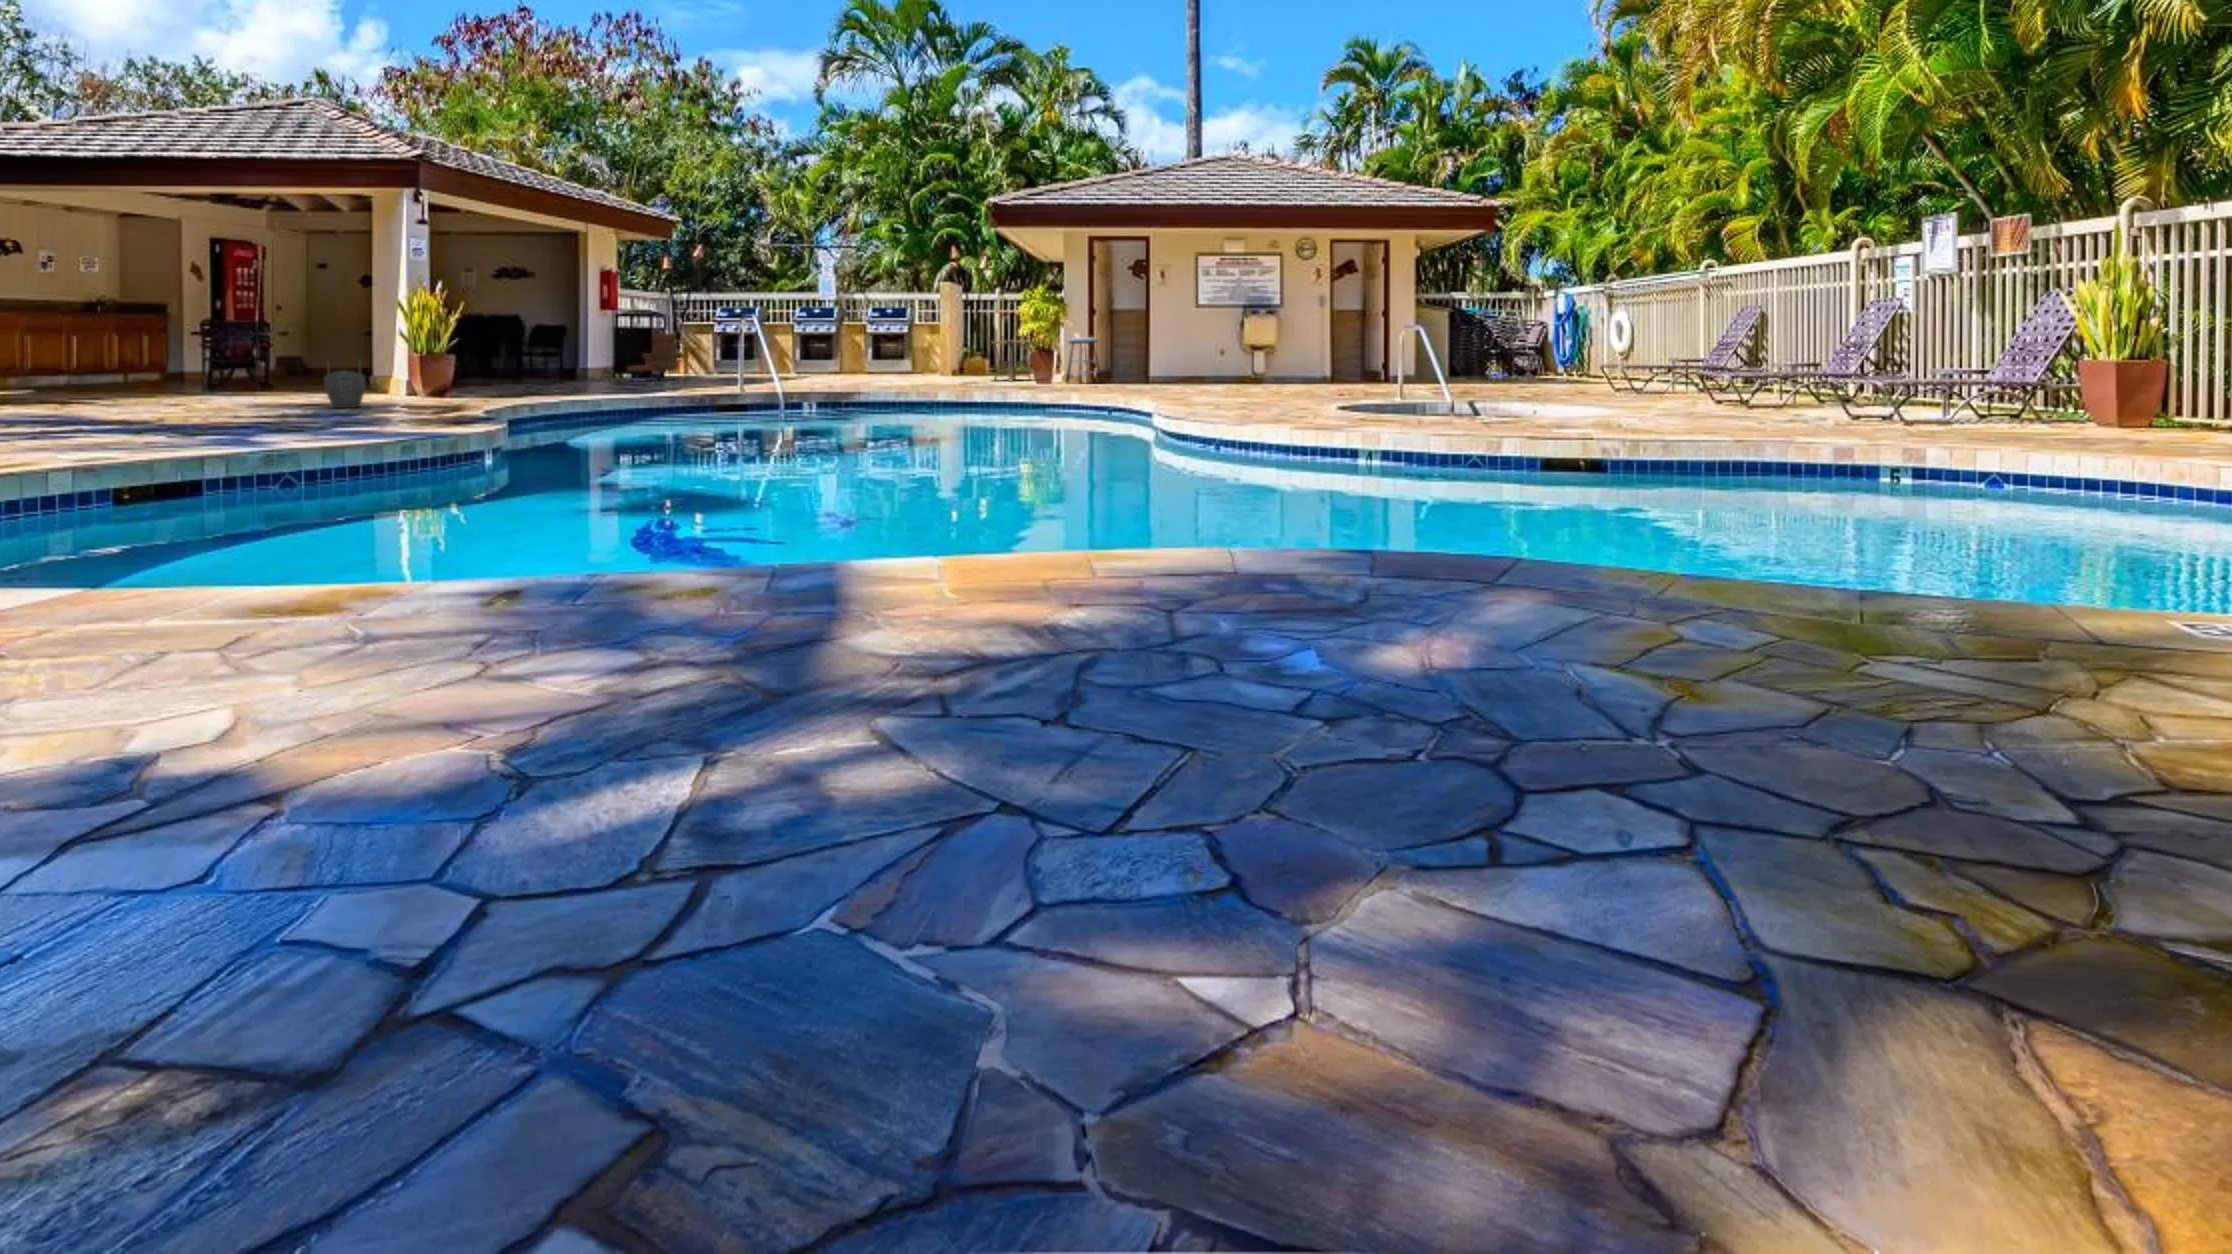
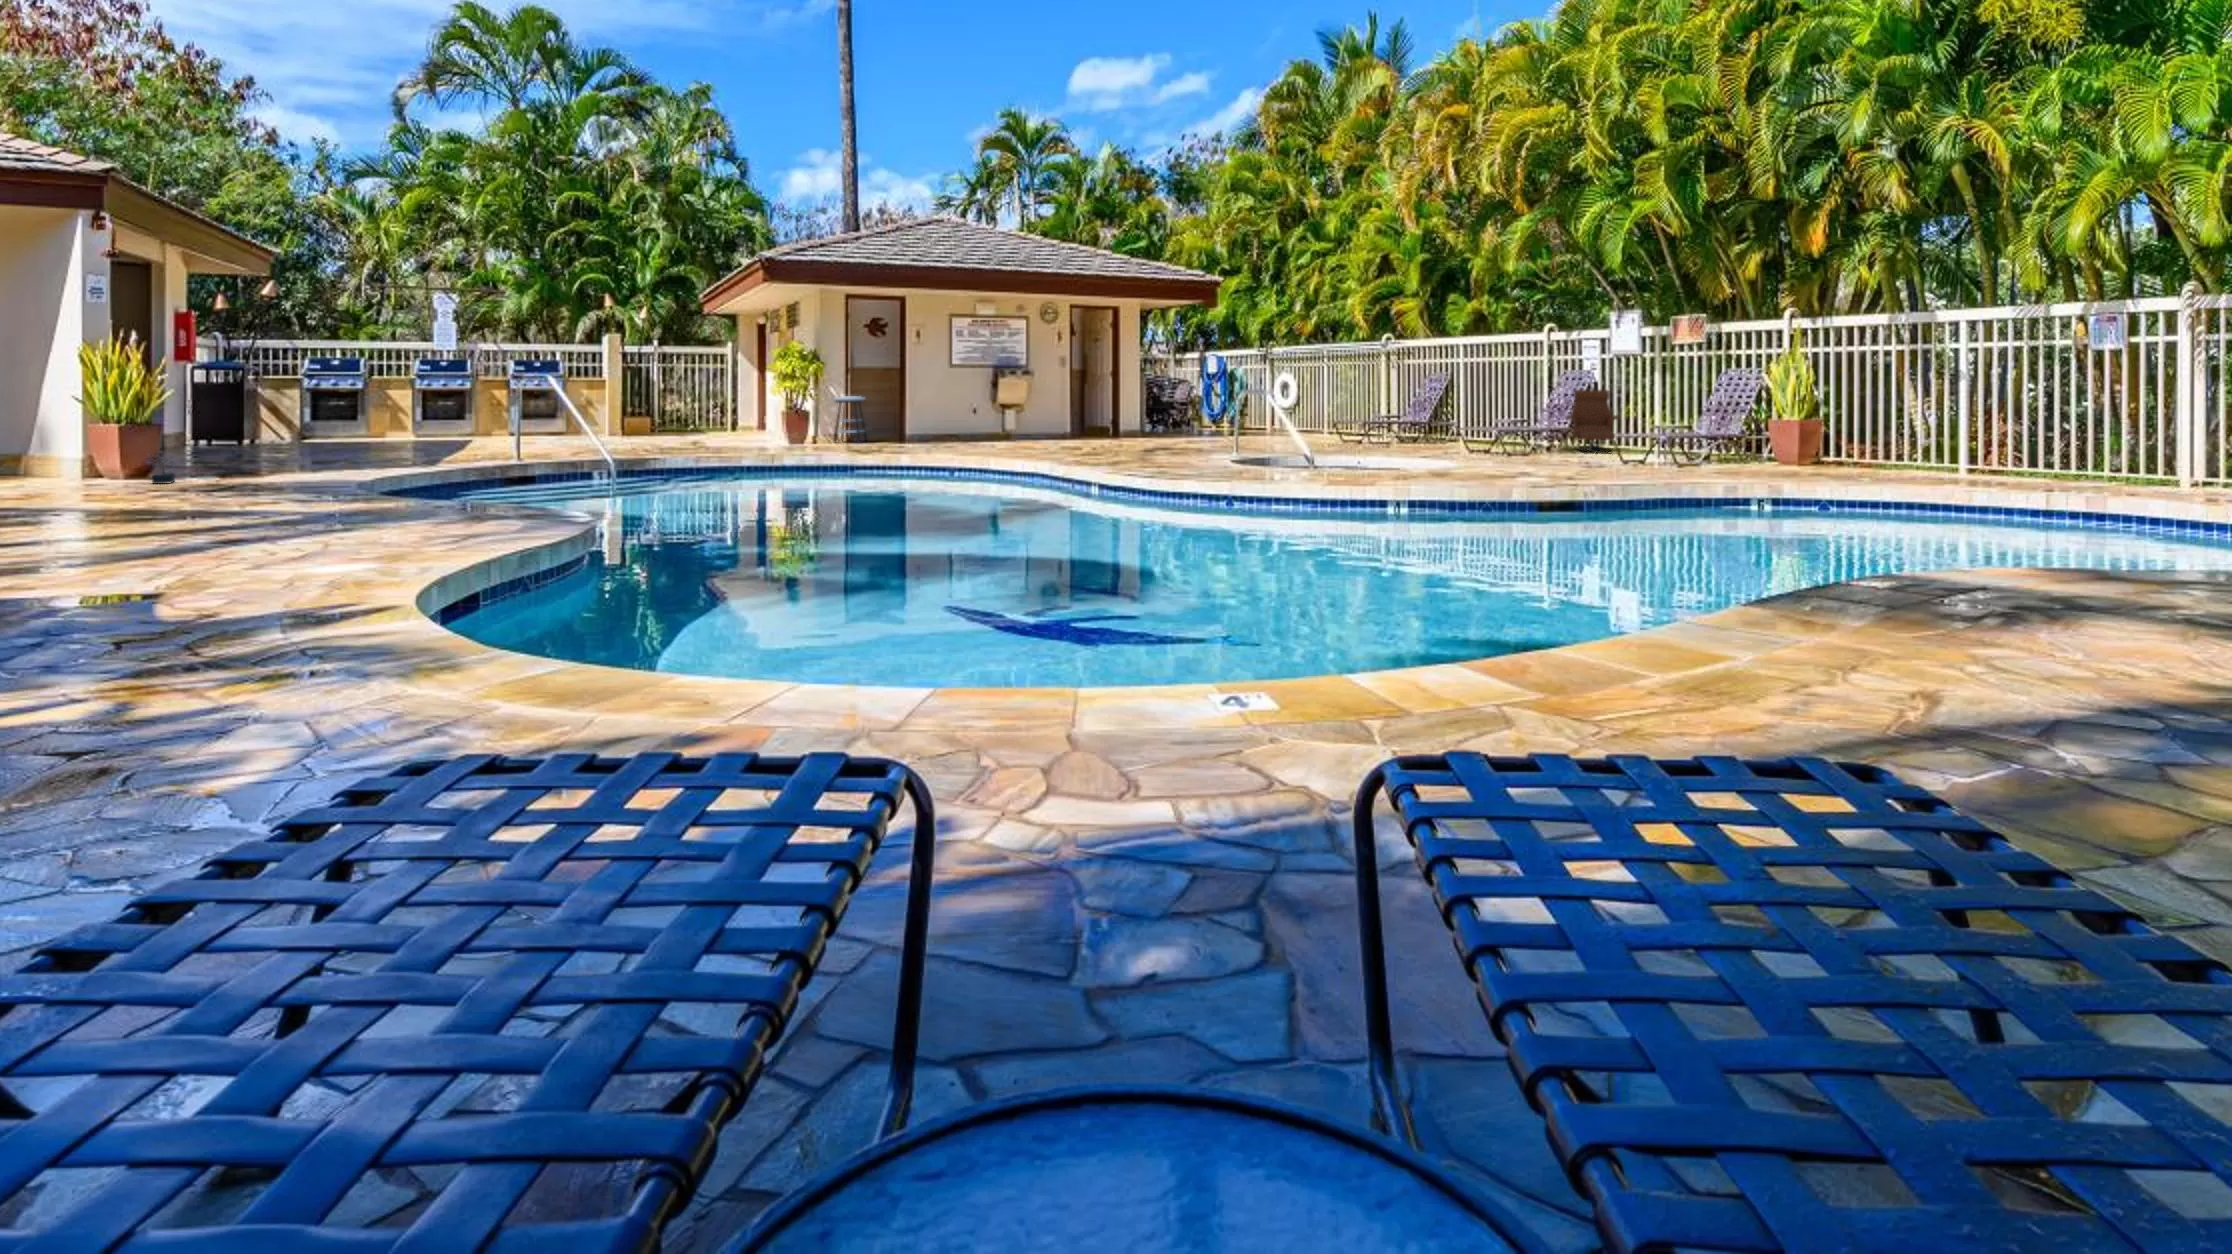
lounge chair: present [627,333,680,382] -> present [1566,390,1619,453]
side table: present [992,340,1031,381] -> none [735,399,778,441]
woven basket: present [324,361,365,408] -> none [39,428,98,489]
decorative plant: none [398,379,428,406] -> present [147,451,176,484]

